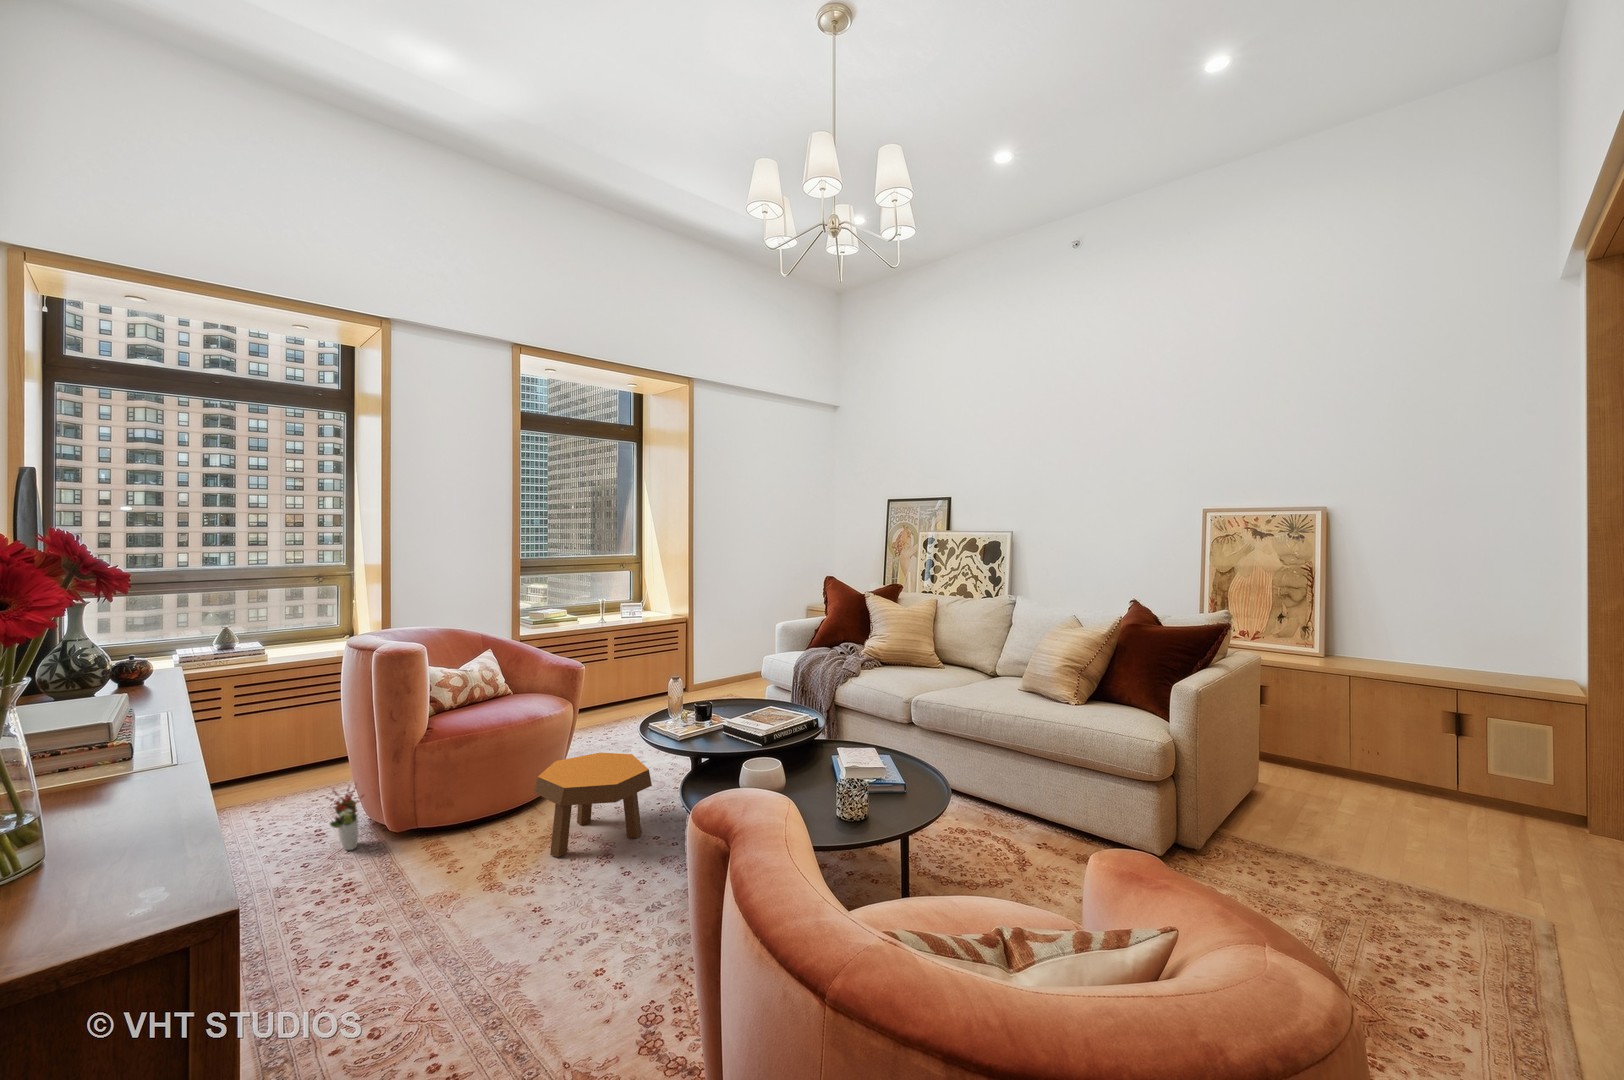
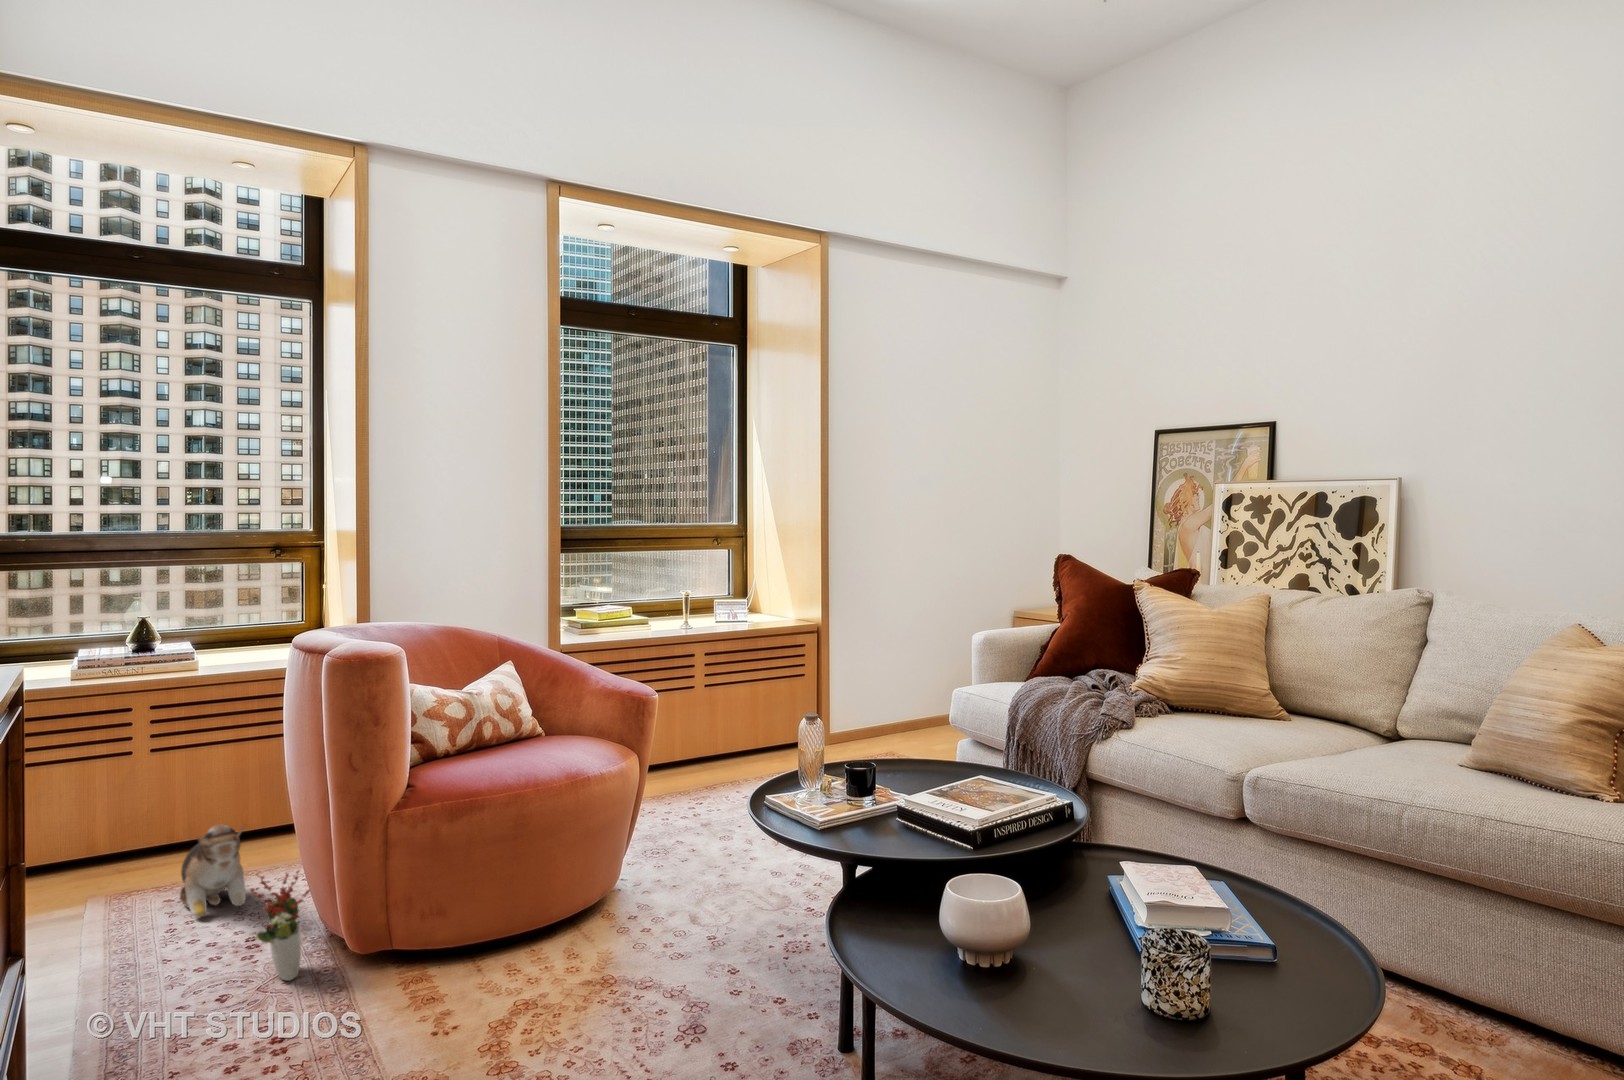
footstool: present [534,753,652,857] -> none [575,841,774,1023]
plush toy: none [268,758,316,818] -> present [180,824,246,918]

